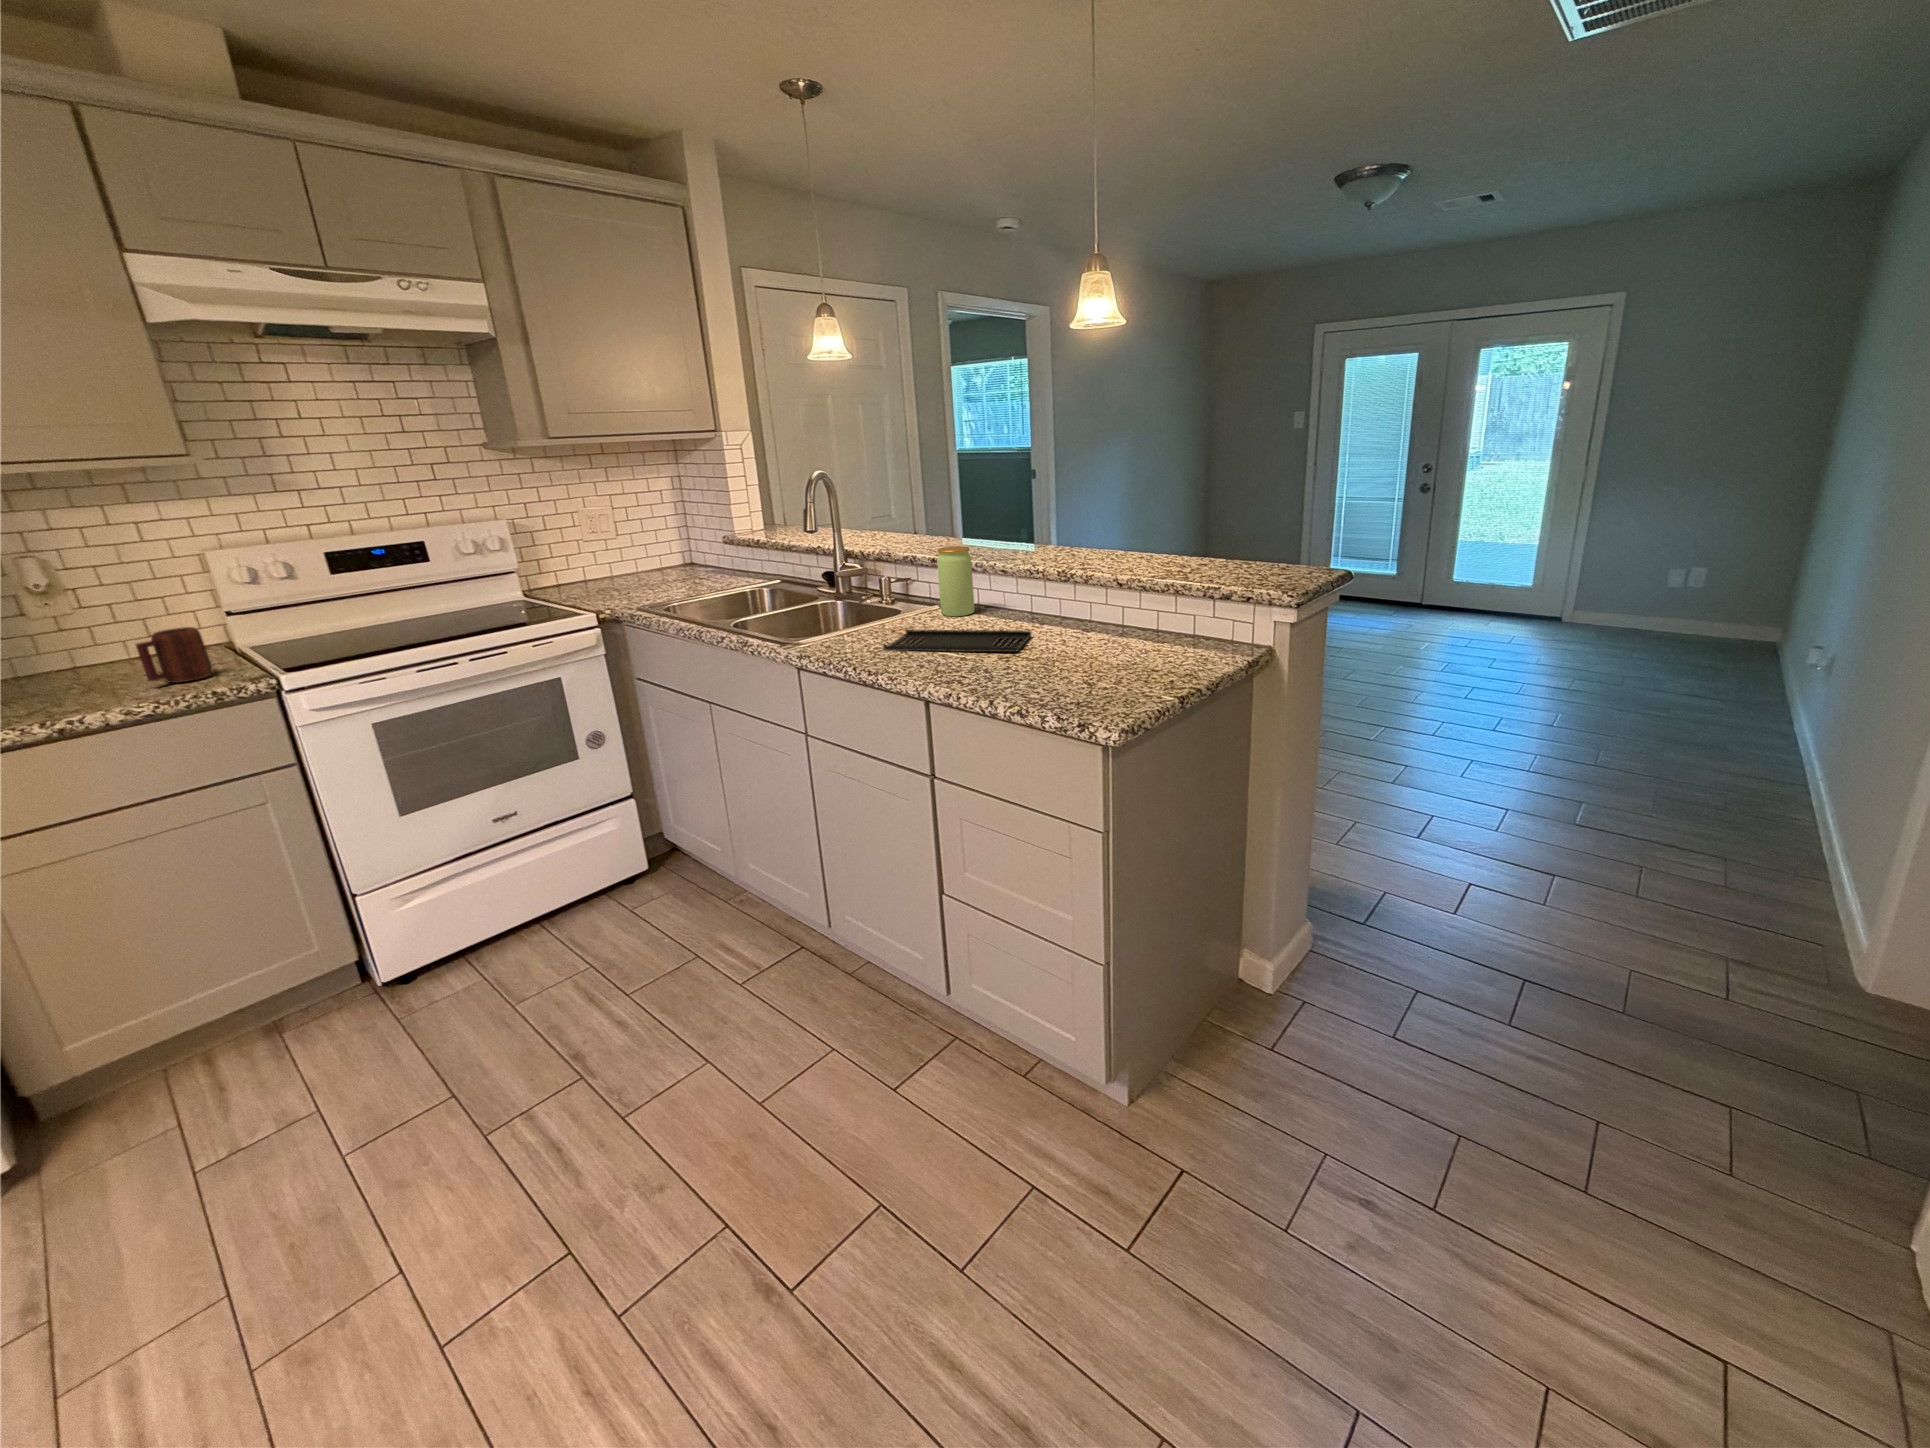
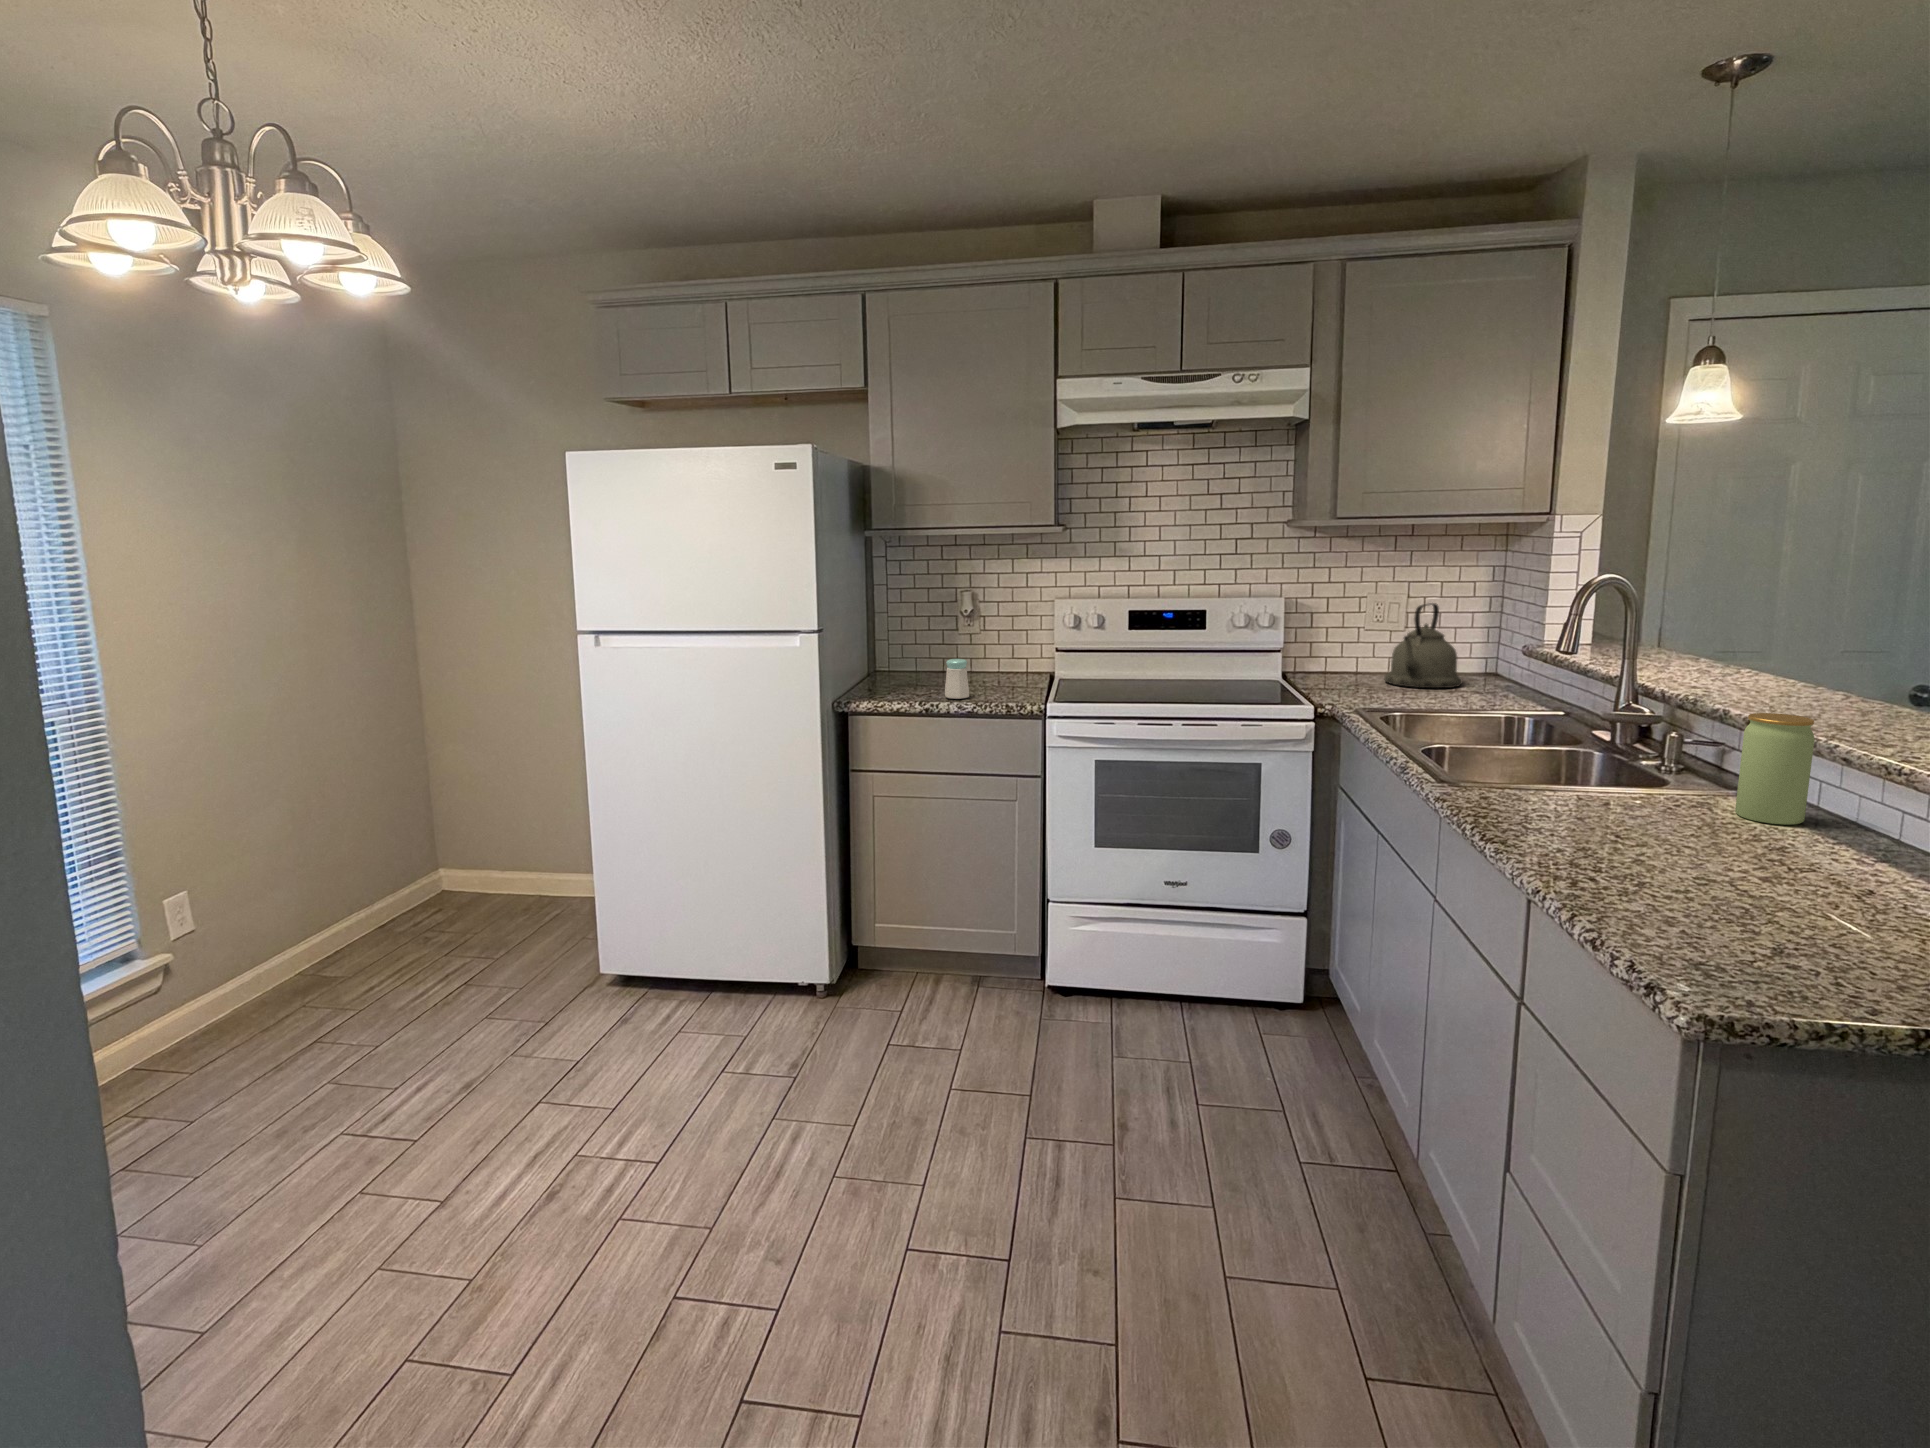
kettle: none [618,510,682,584] -> present [1384,603,1462,688]
mug: present [136,627,213,683] -> none [984,654,1022,694]
tray: present [883,630,1032,652] -> none [1556,815,1843,897]
salt shaker: none [67,648,131,707] -> present [945,659,969,699]

